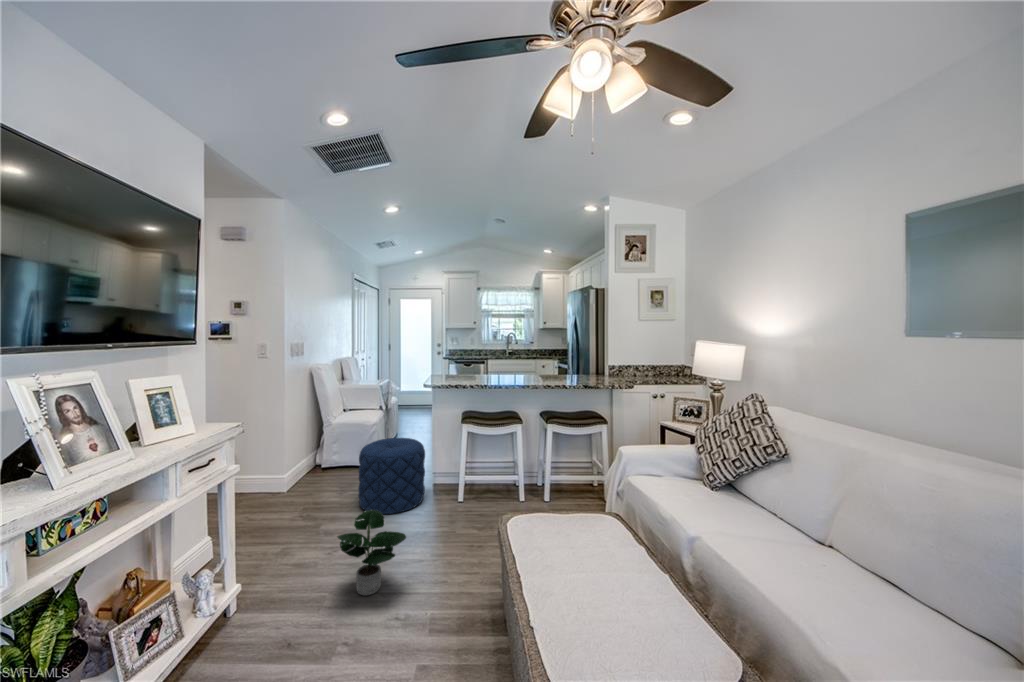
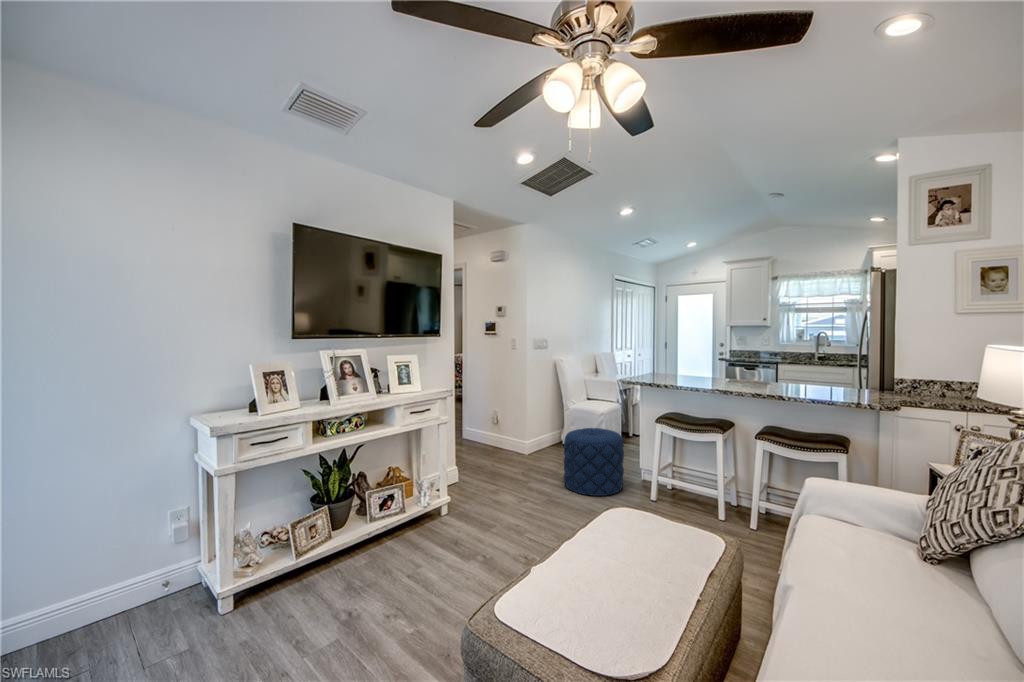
potted plant: present [337,510,406,596] -> none [492,474,543,539]

